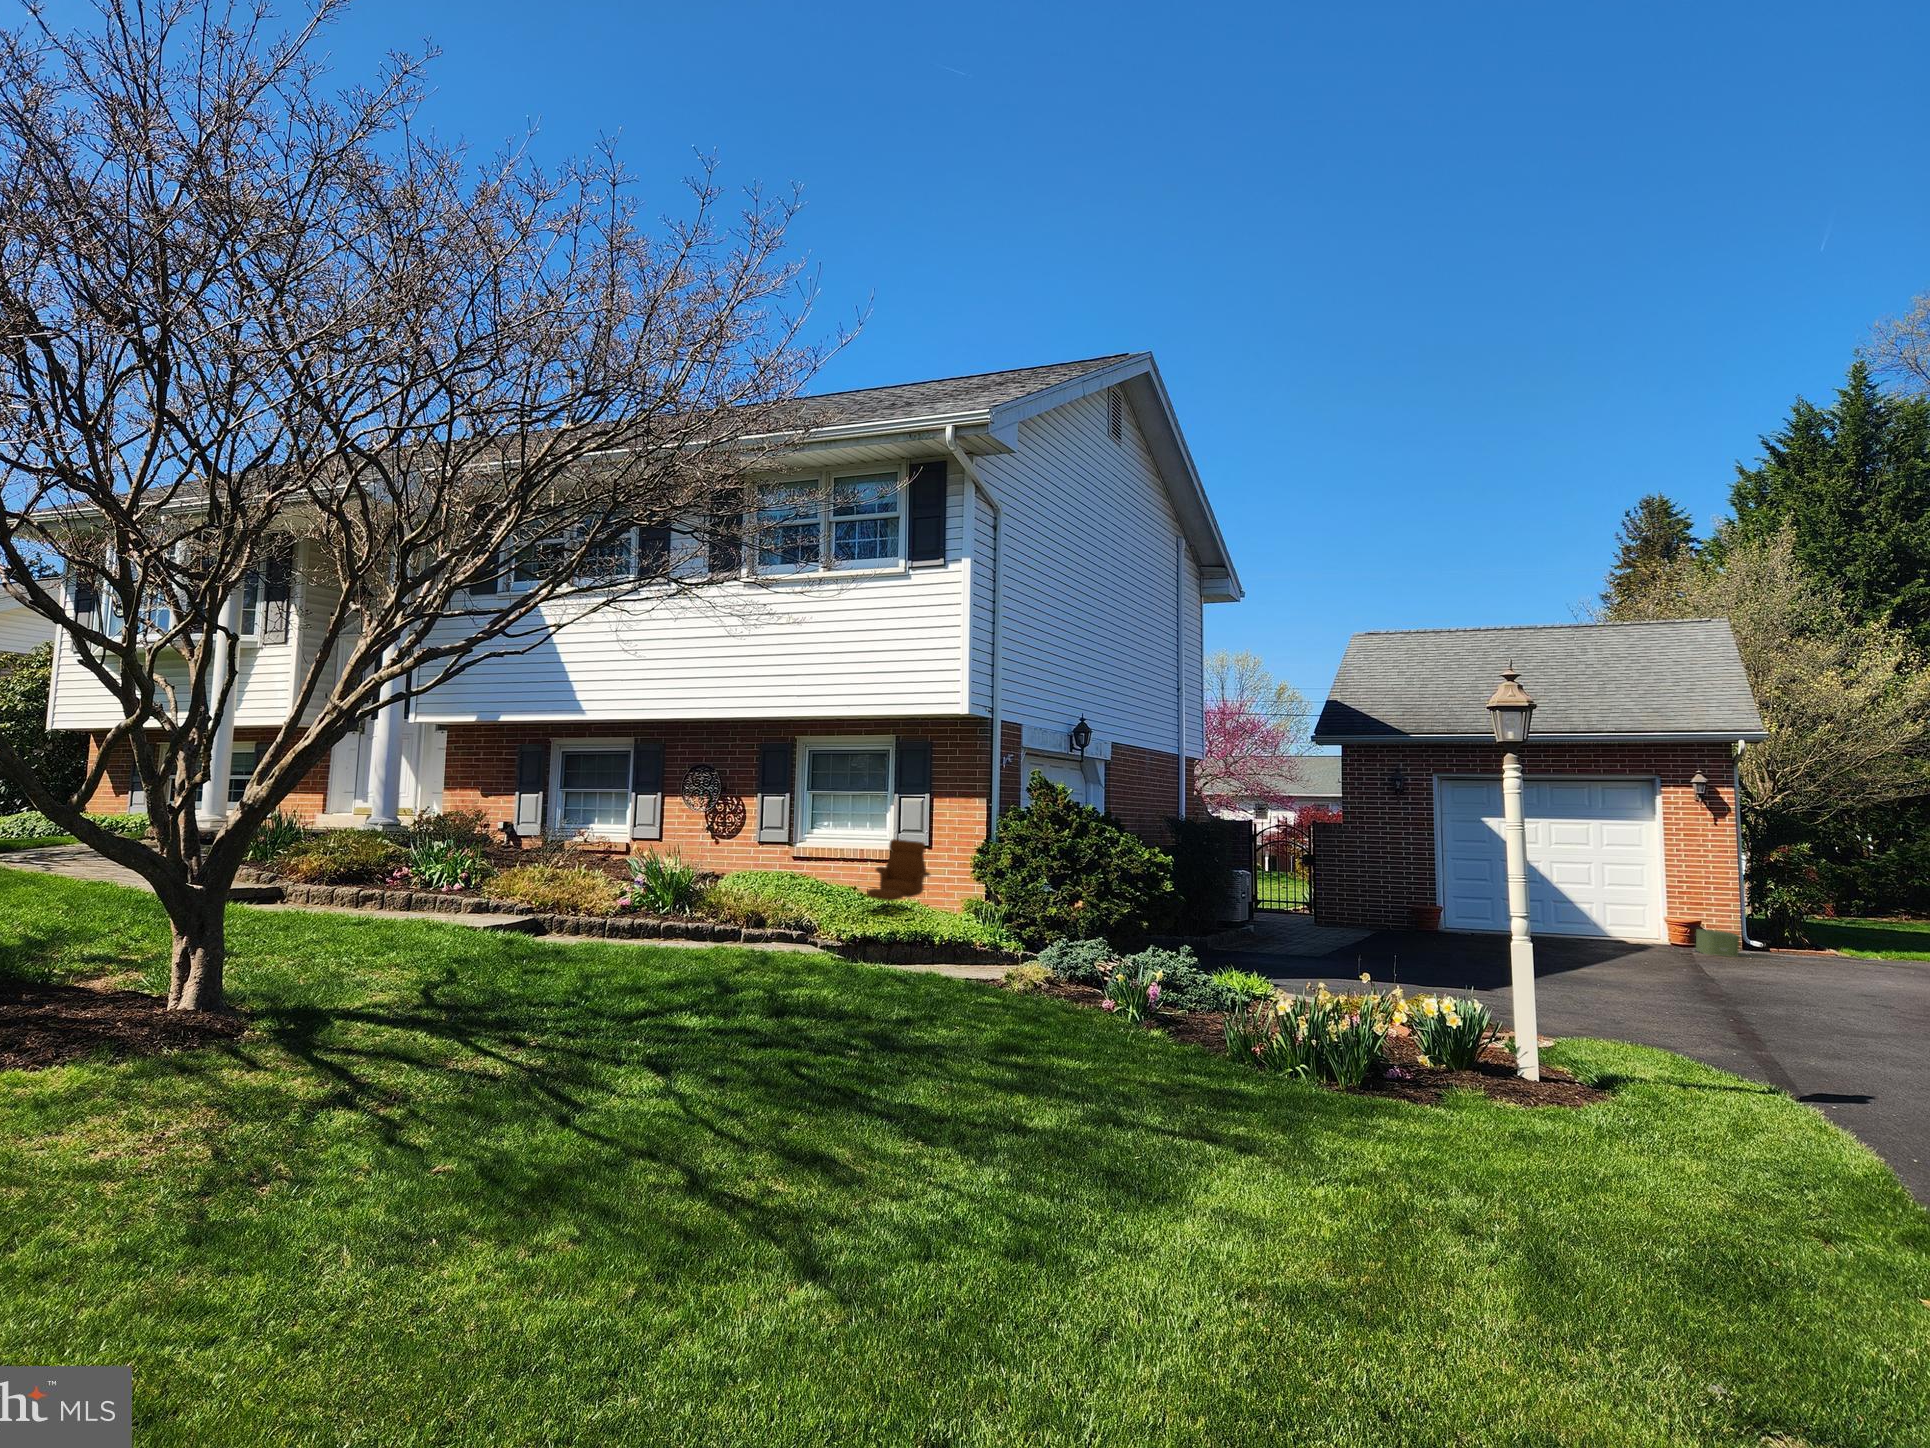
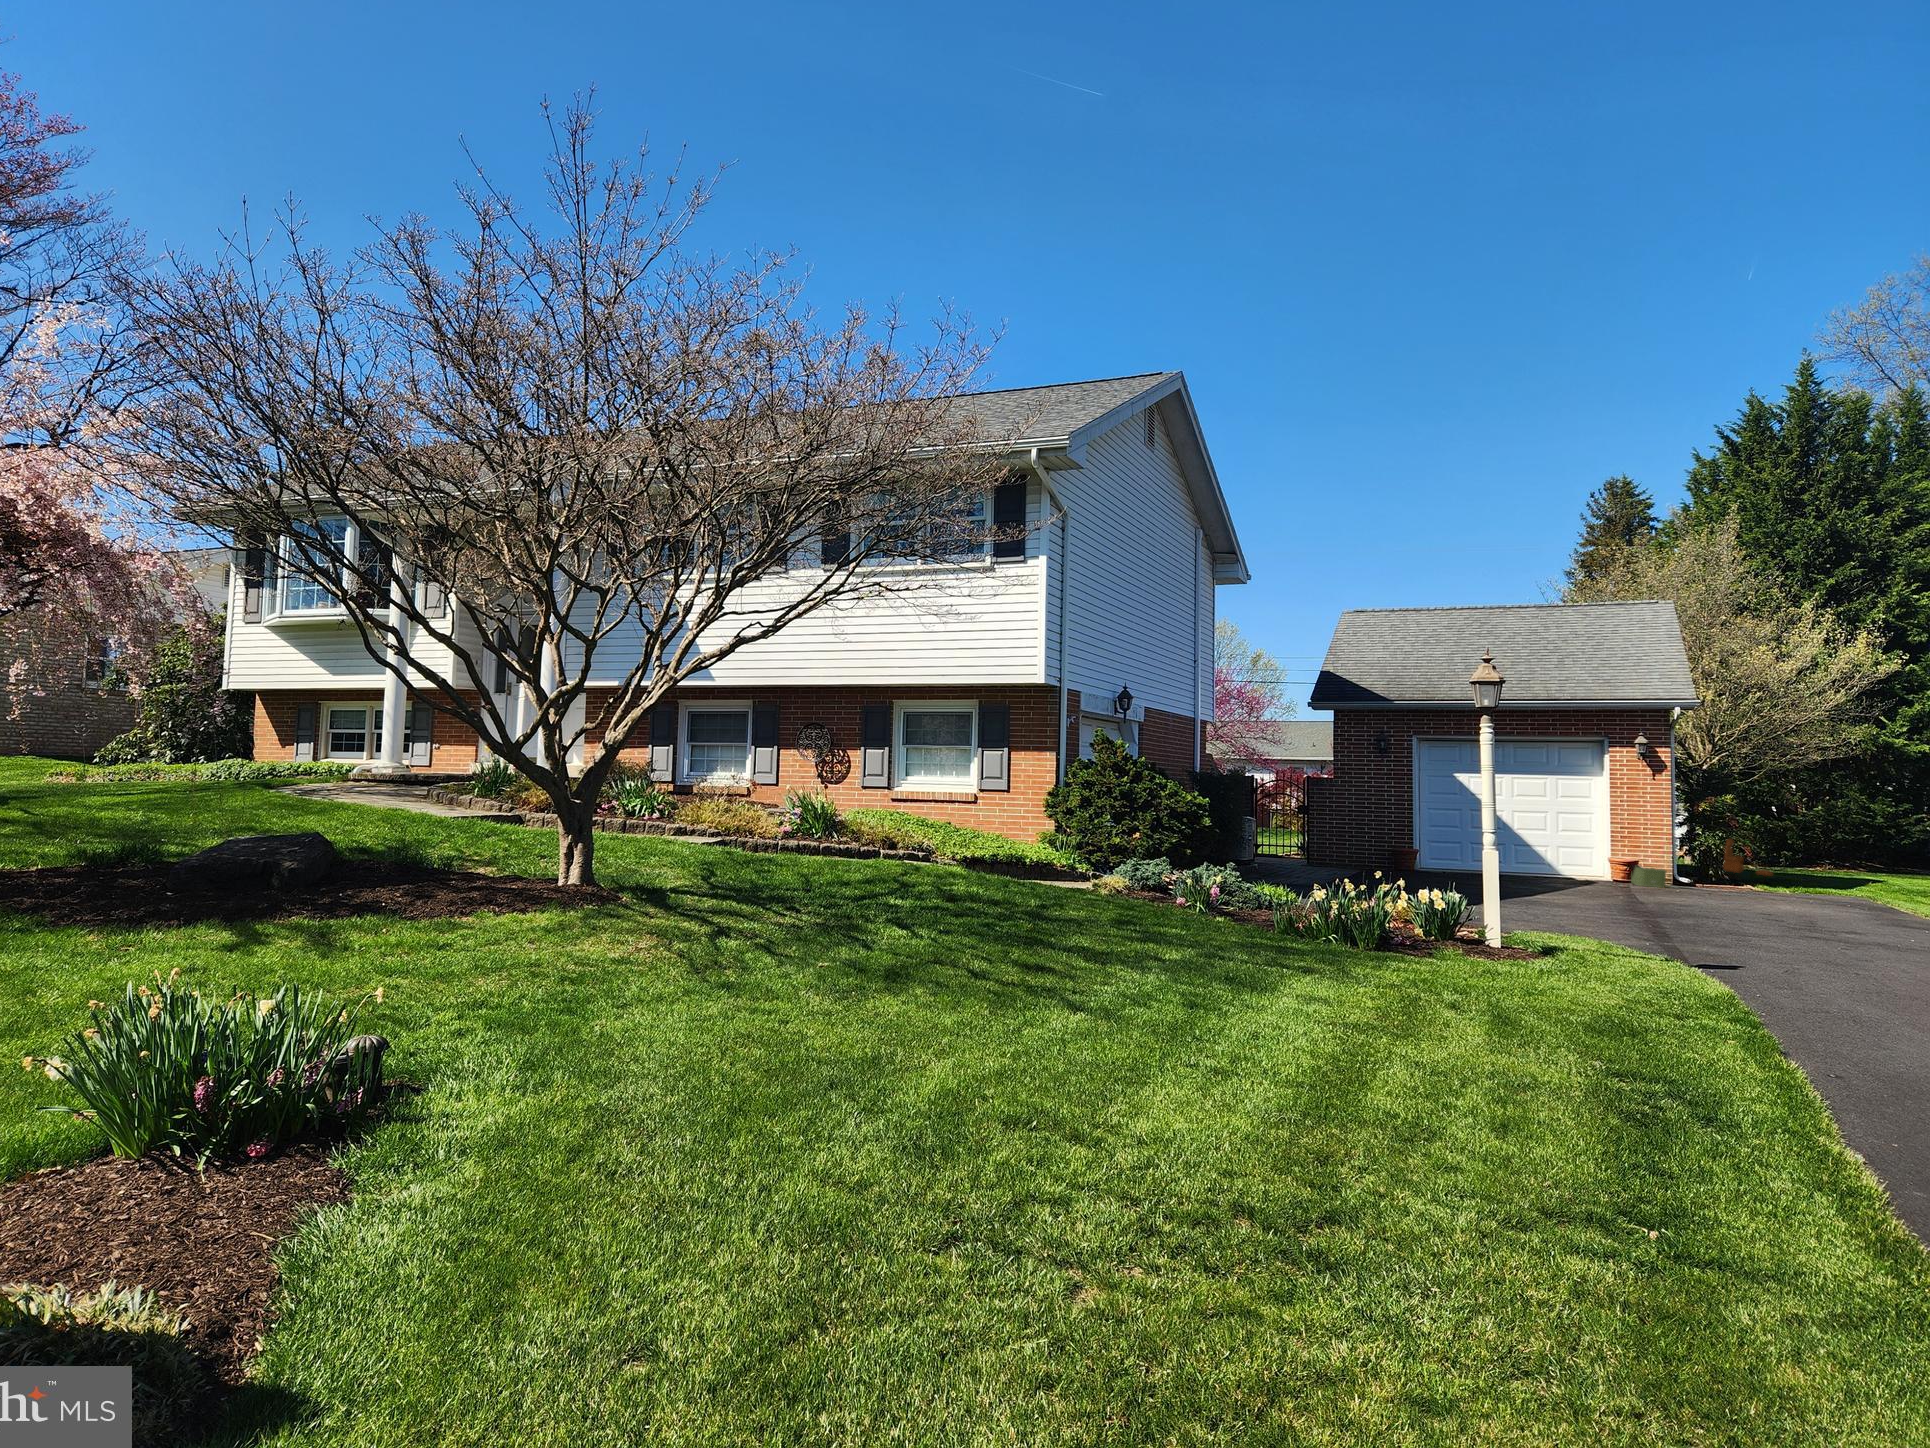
lounge chair: present [867,839,930,916] -> present [1723,839,1773,883]

